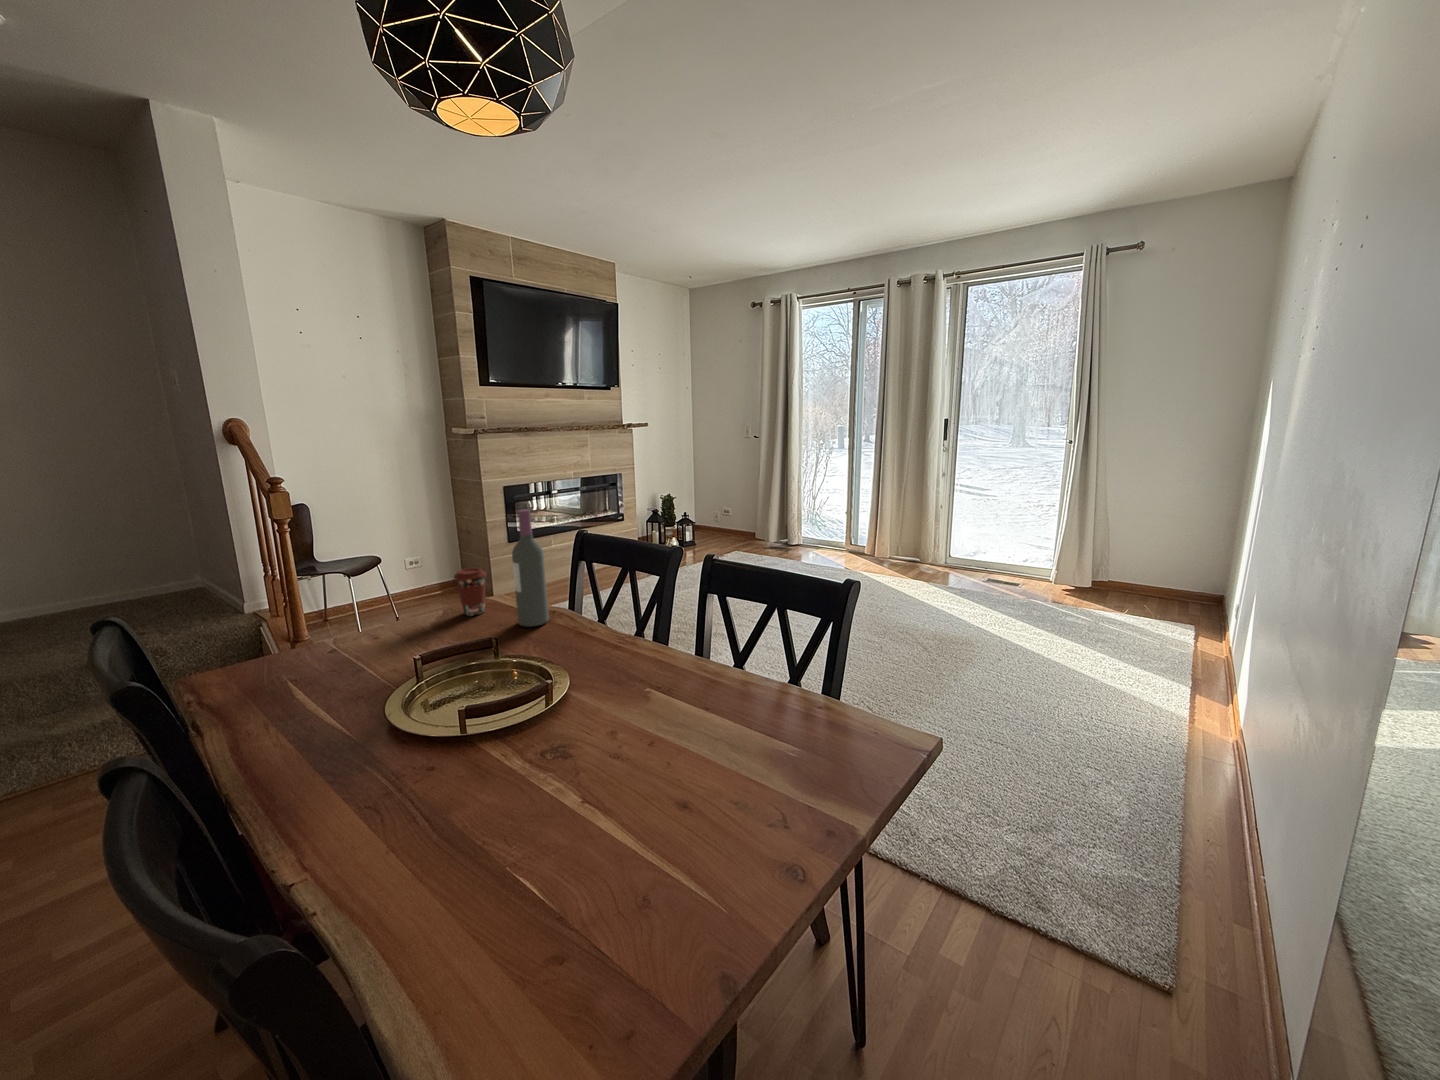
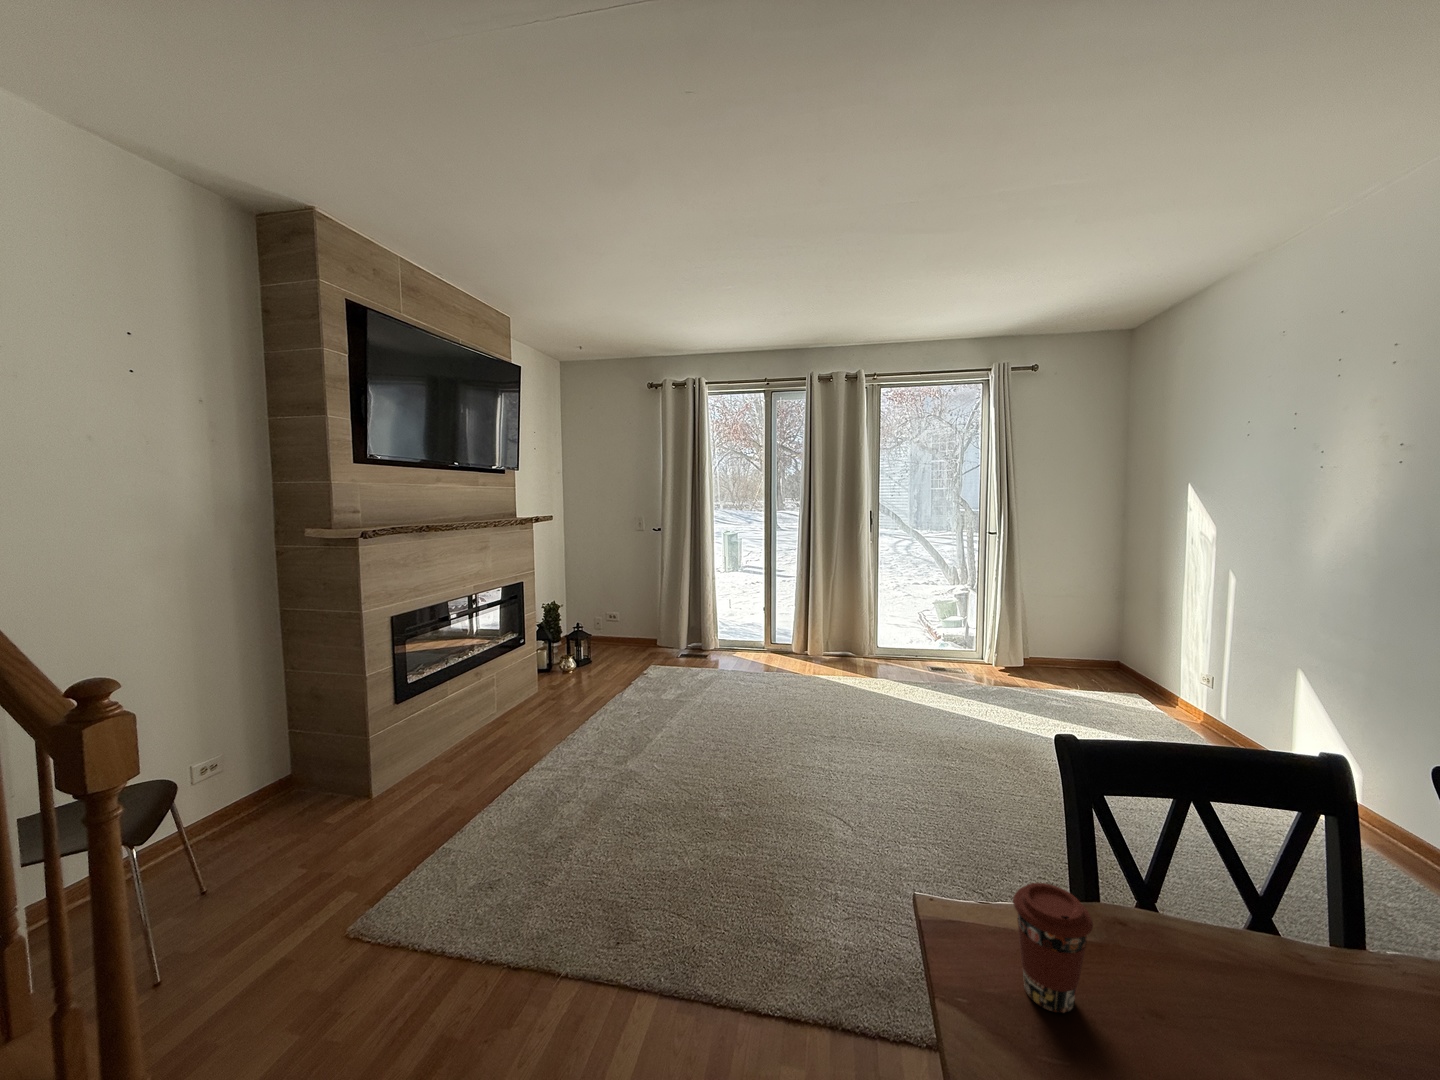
wine bottle: present [512,509,548,627] -> none [1171,746,1263,1012]

